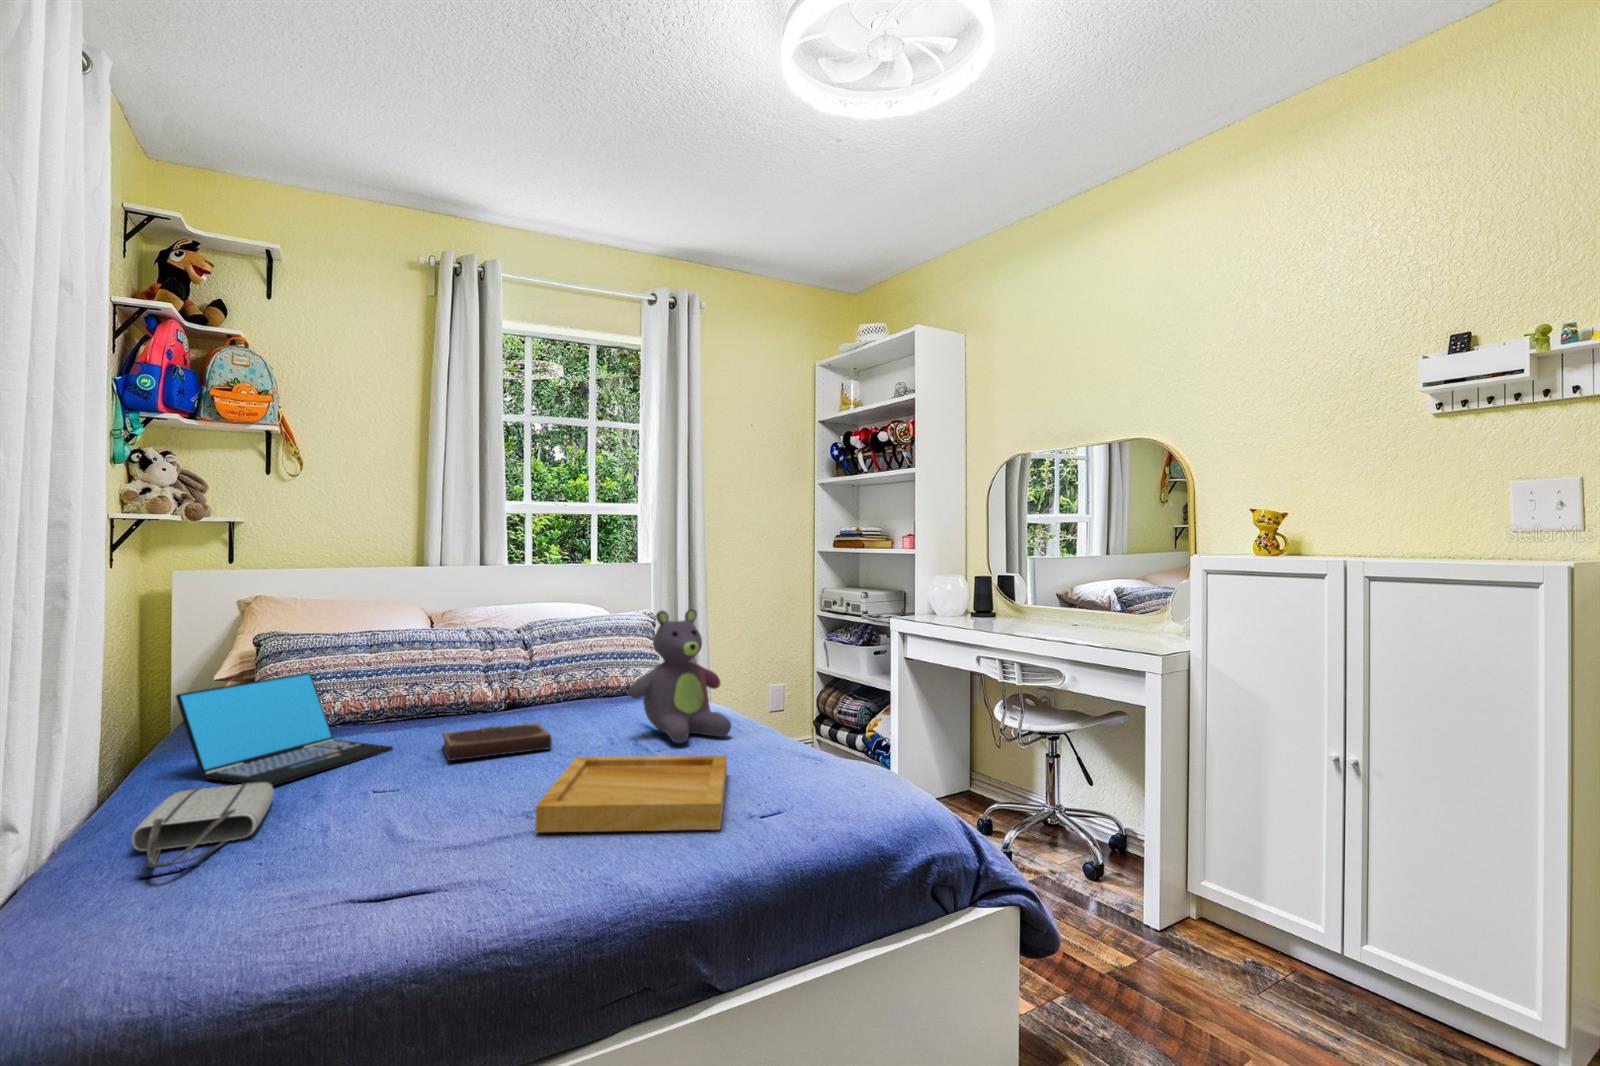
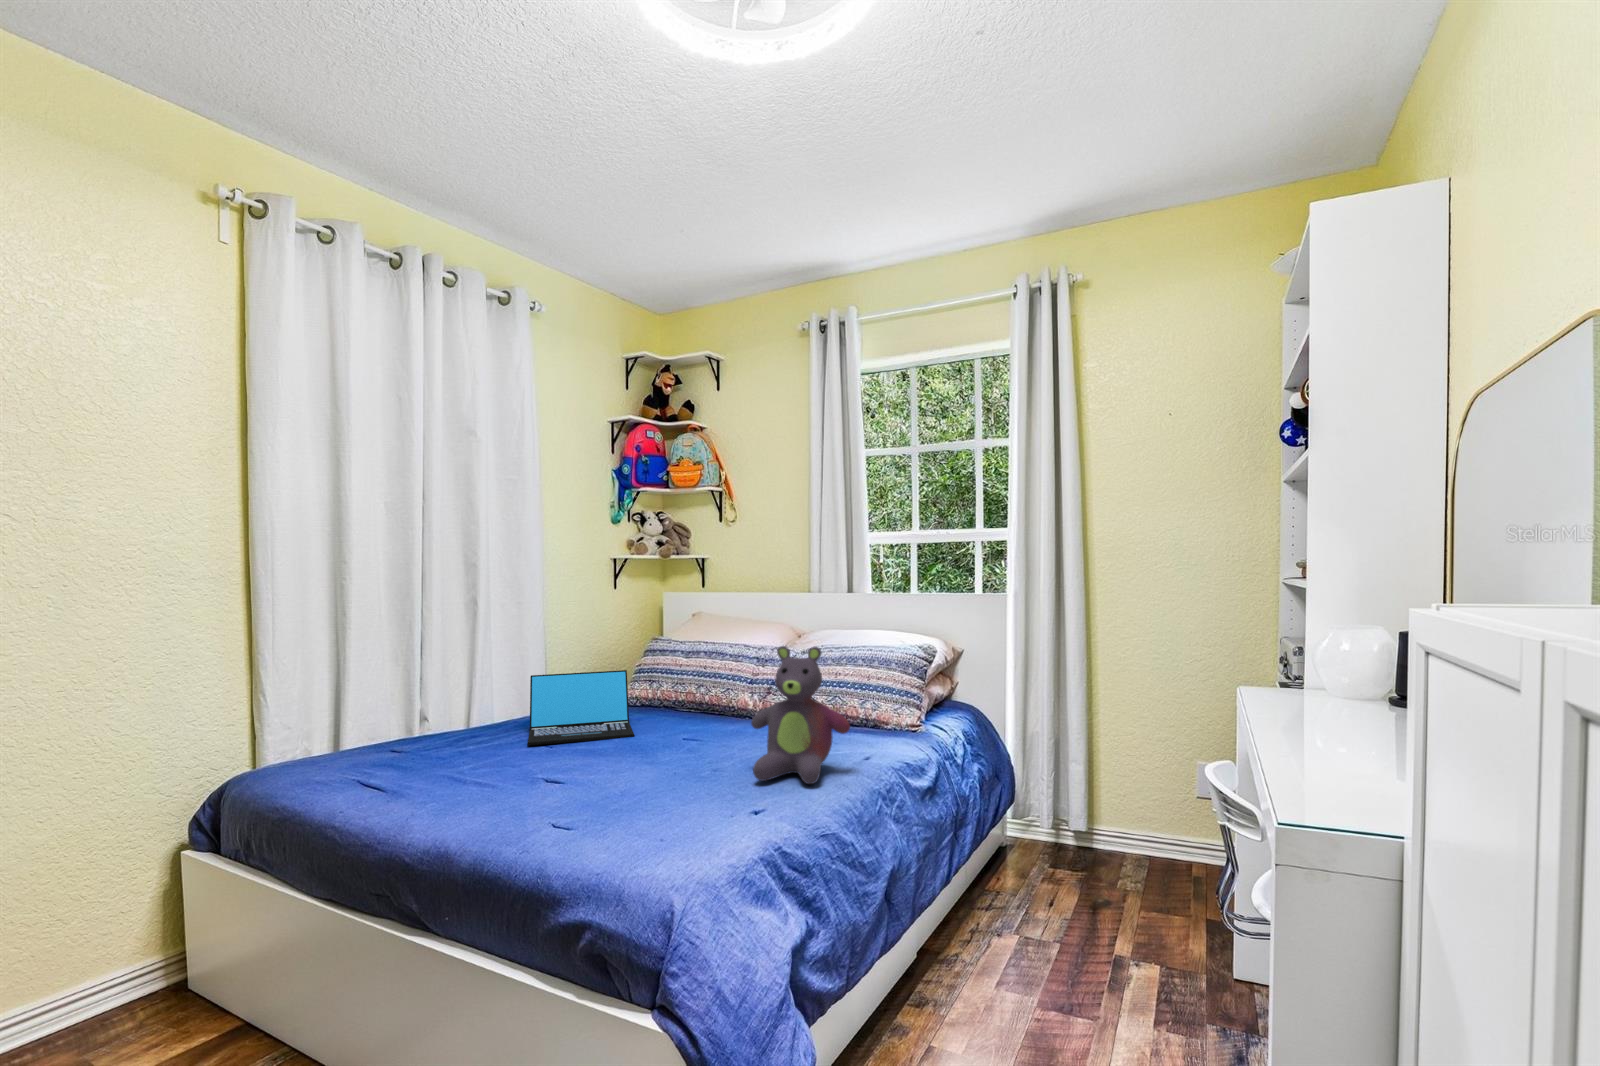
notebook: present [442,723,552,761] -> none [621,730,717,760]
tray: present [536,755,727,832] -> none [505,769,710,861]
tote bag: present [132,782,274,867] -> none [372,737,512,777]

